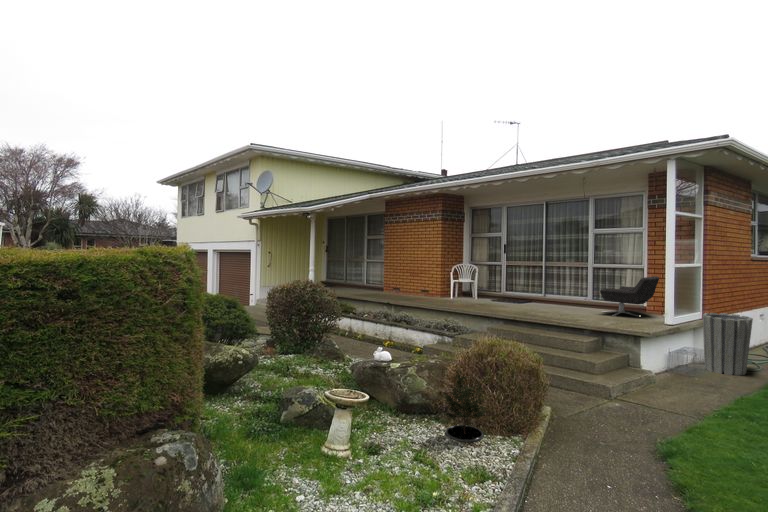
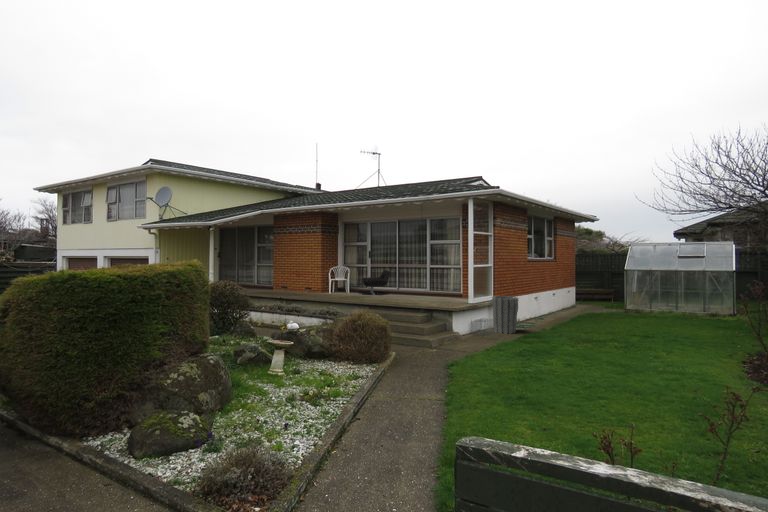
lounge chair: present [600,276,659,316] -> present [363,270,391,294]
potted tree: present [444,370,486,442] -> none [334,326,360,368]

